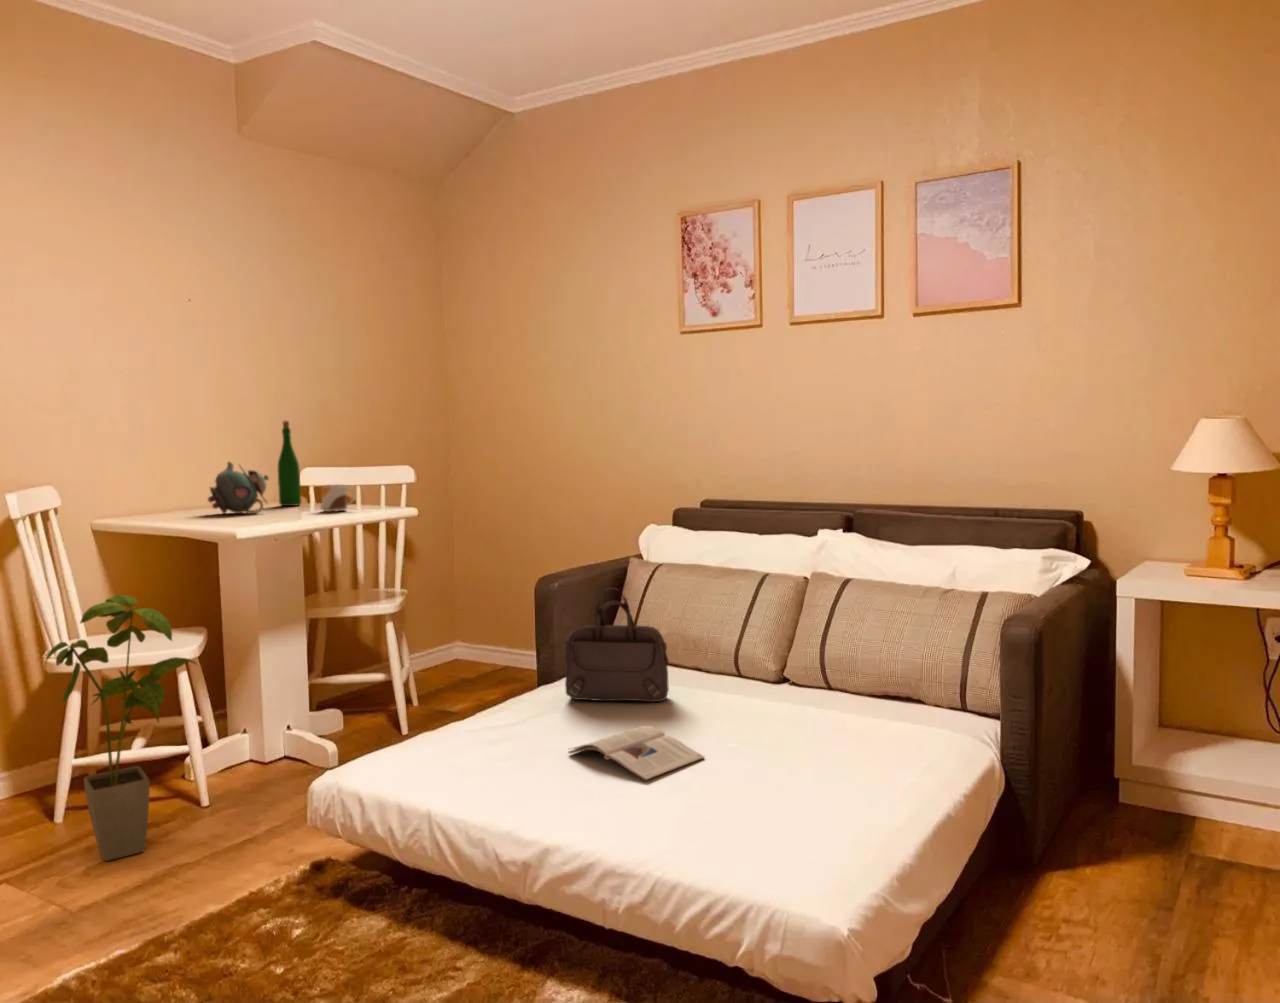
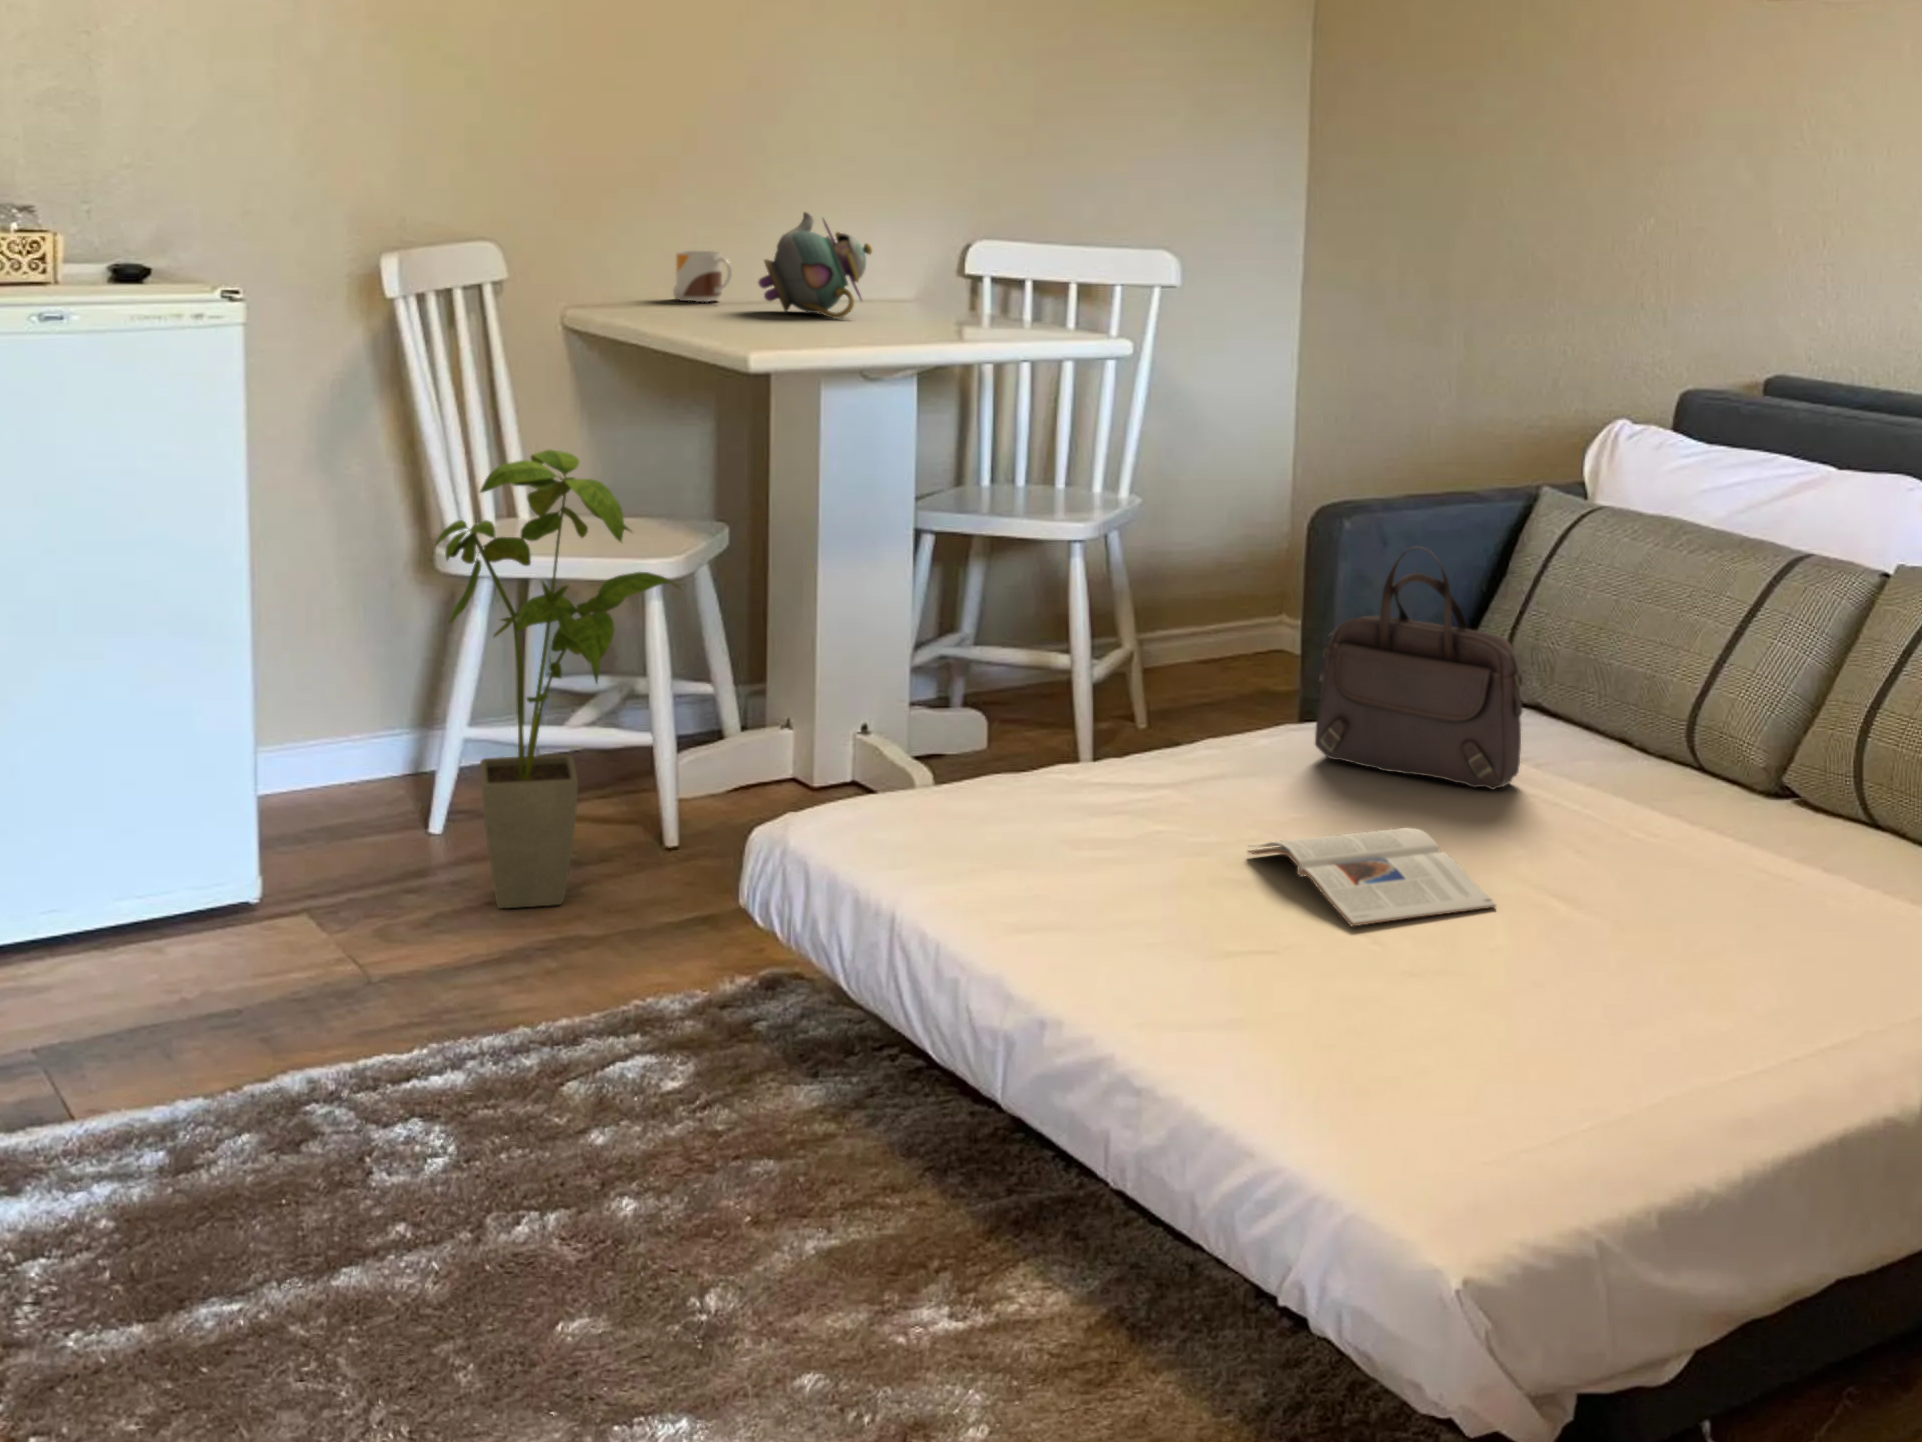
wine bottle: present [278,421,301,506] -> none [903,136,944,306]
mug: present [320,485,355,512] -> present [673,251,732,302]

